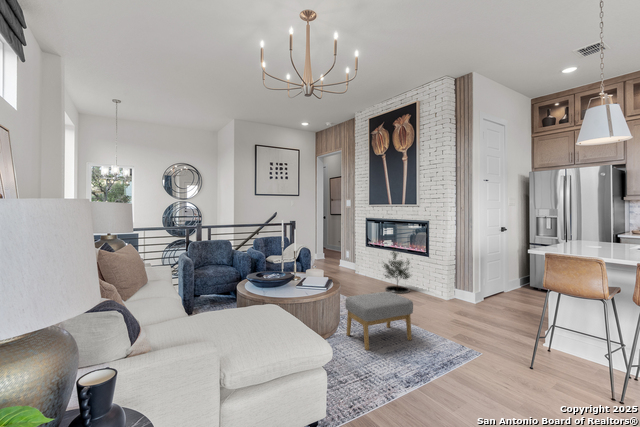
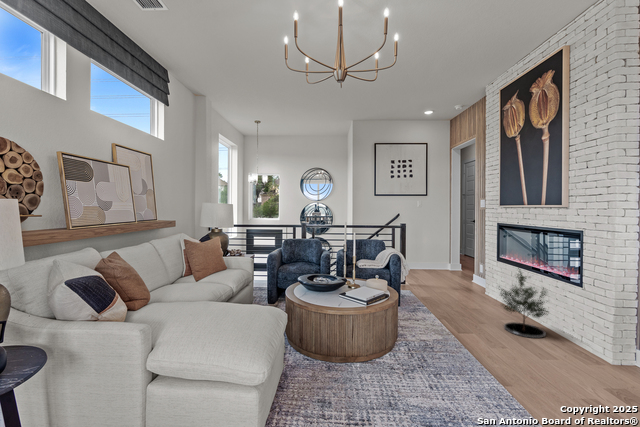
footstool: present [345,292,413,350] -> none [379,327,468,412]

